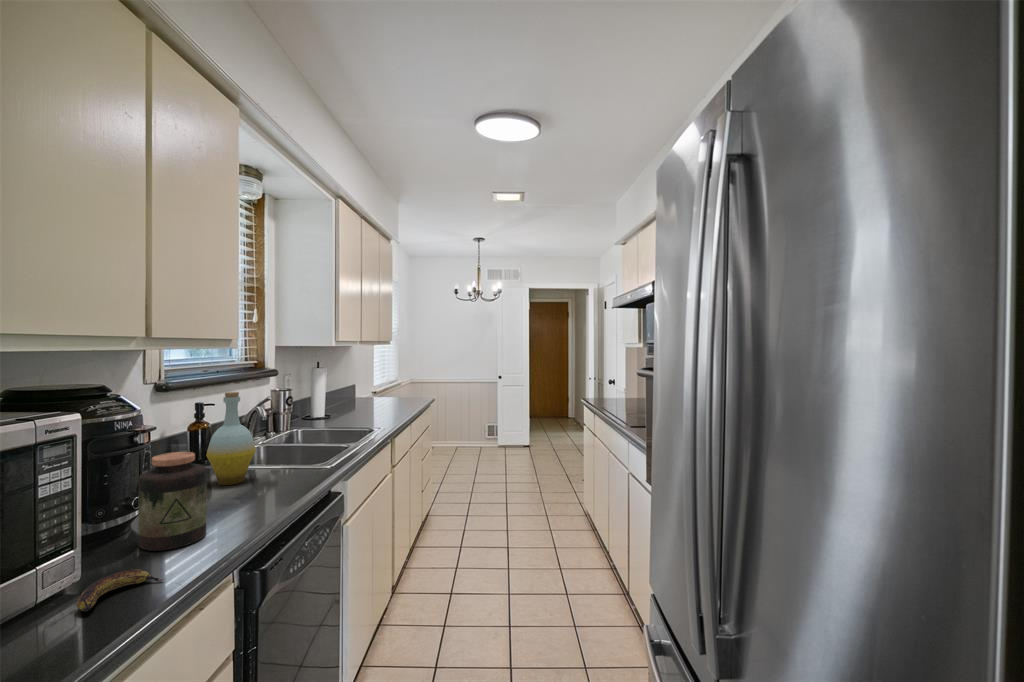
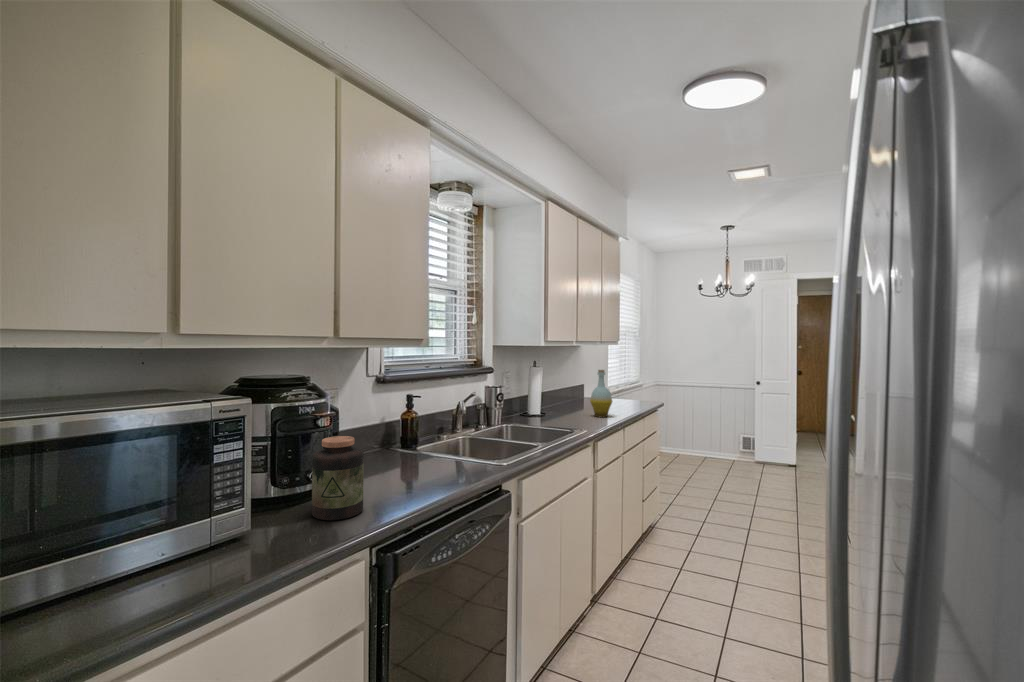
bottle: present [206,392,256,485] -> present [590,370,612,417]
banana: present [77,569,164,612] -> none [231,533,301,561]

